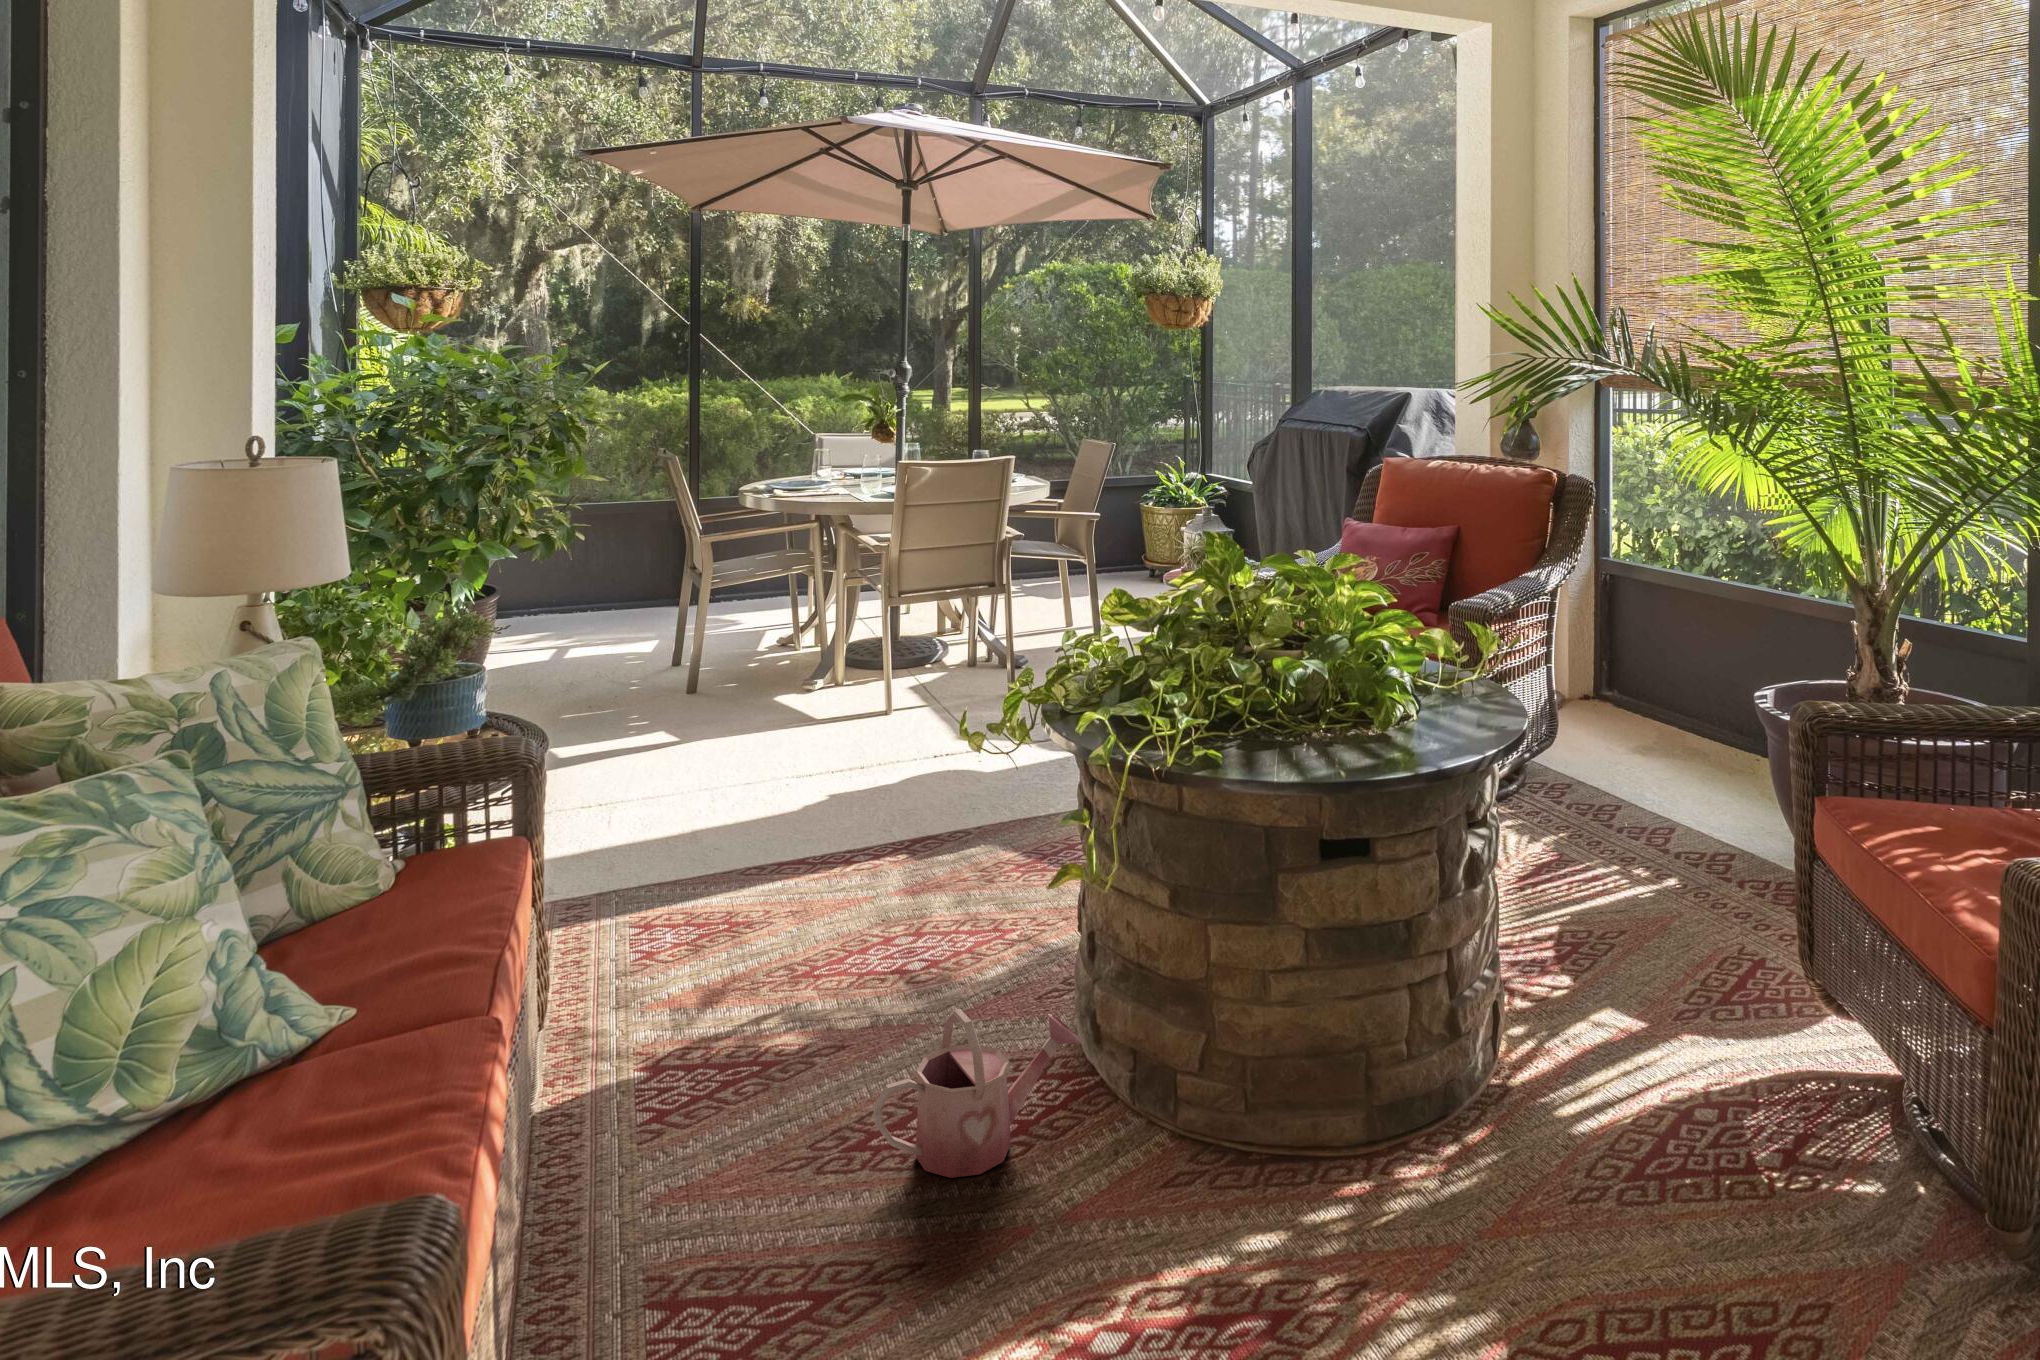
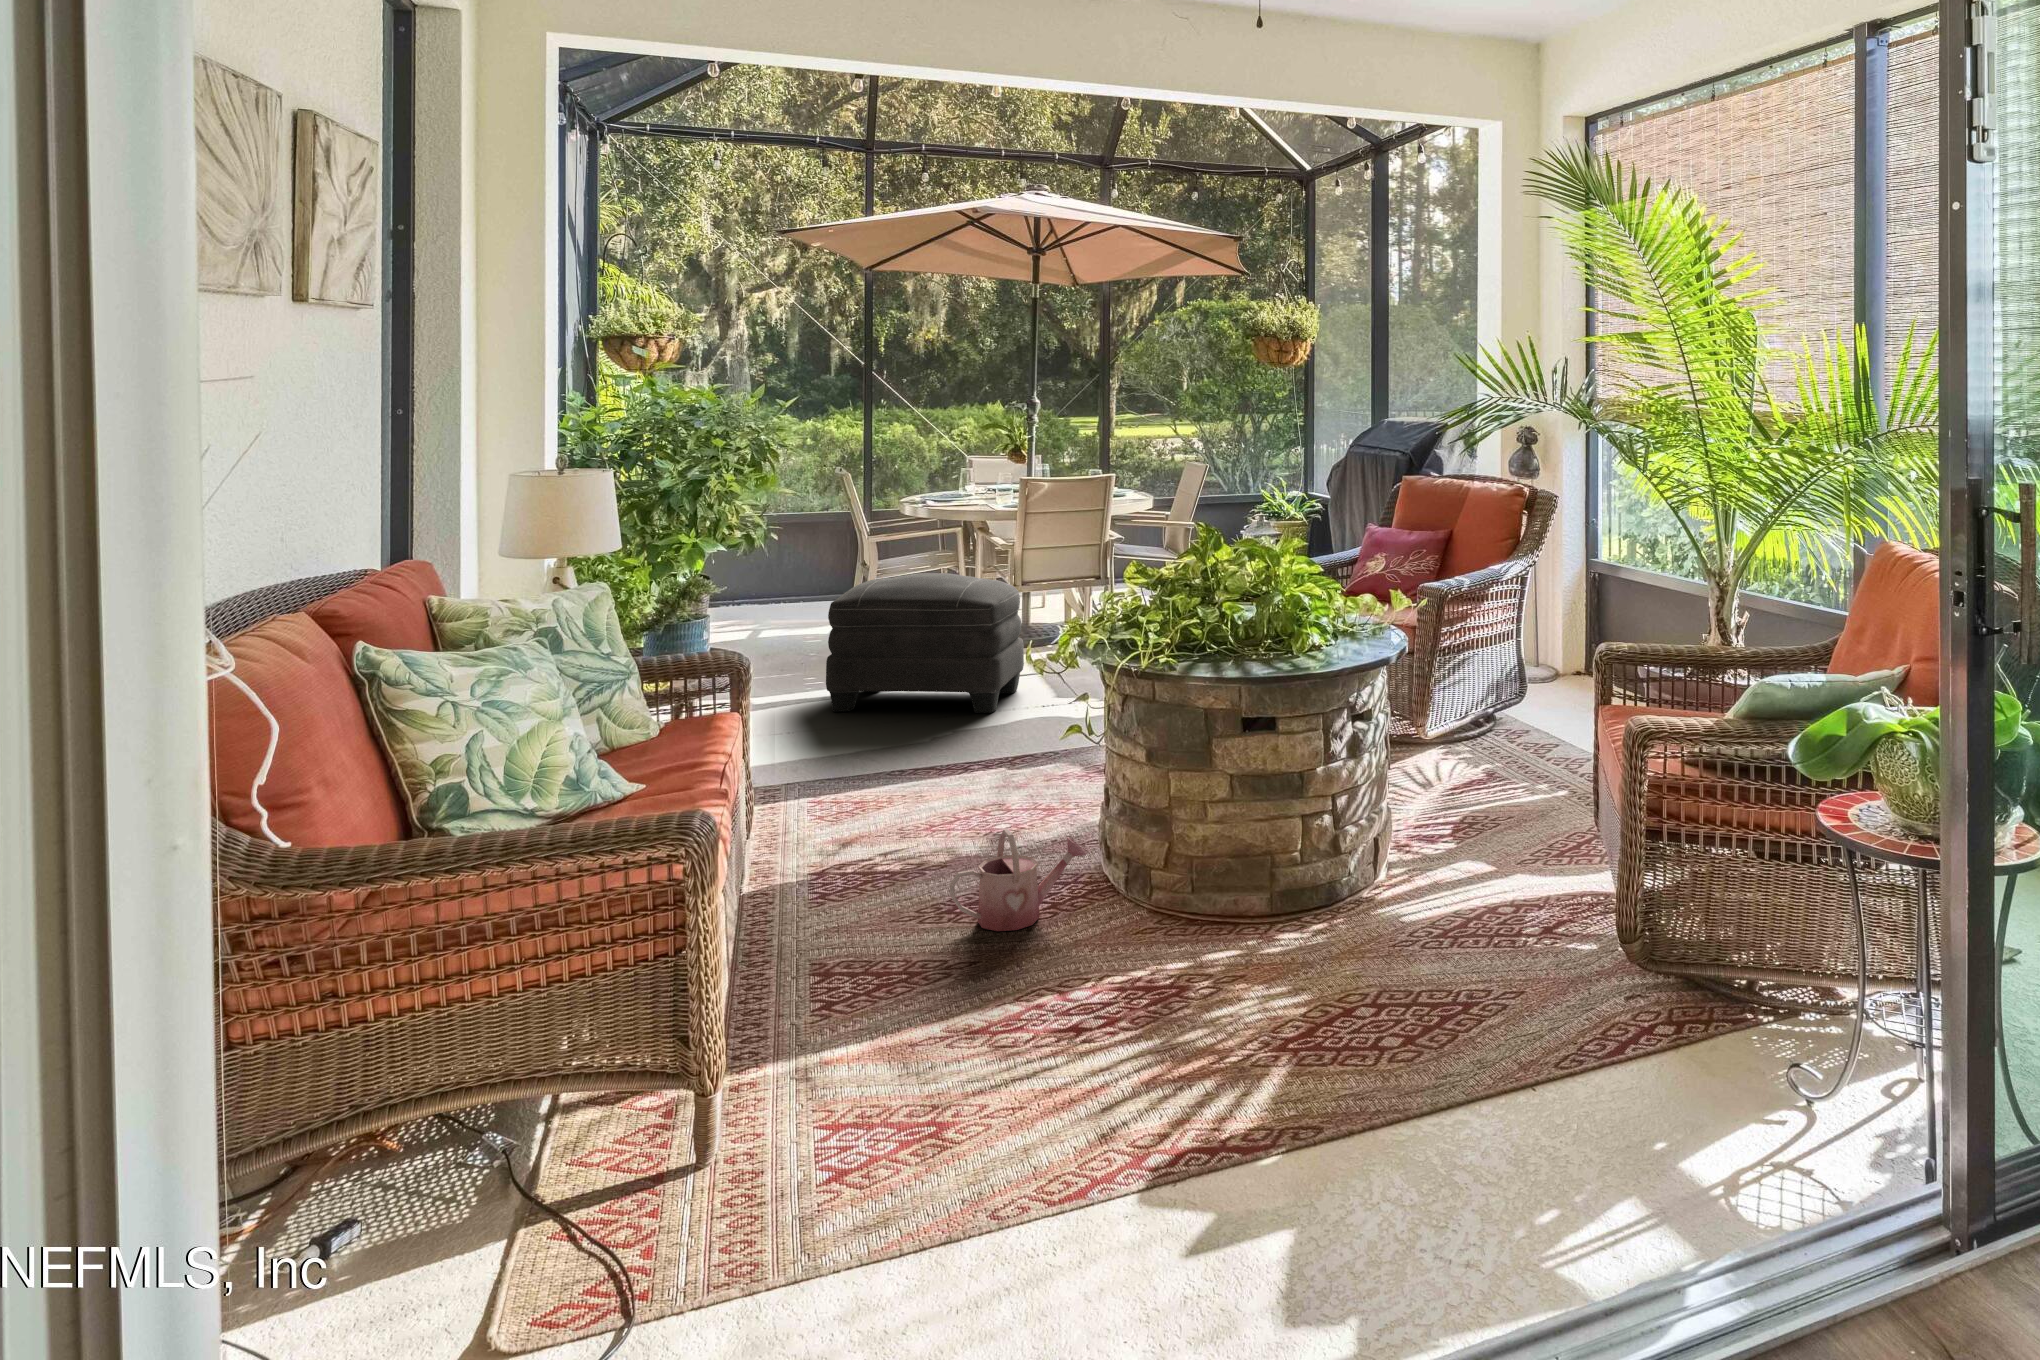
ottoman: none [653,584,906,767] -> present [826,573,1024,713]

